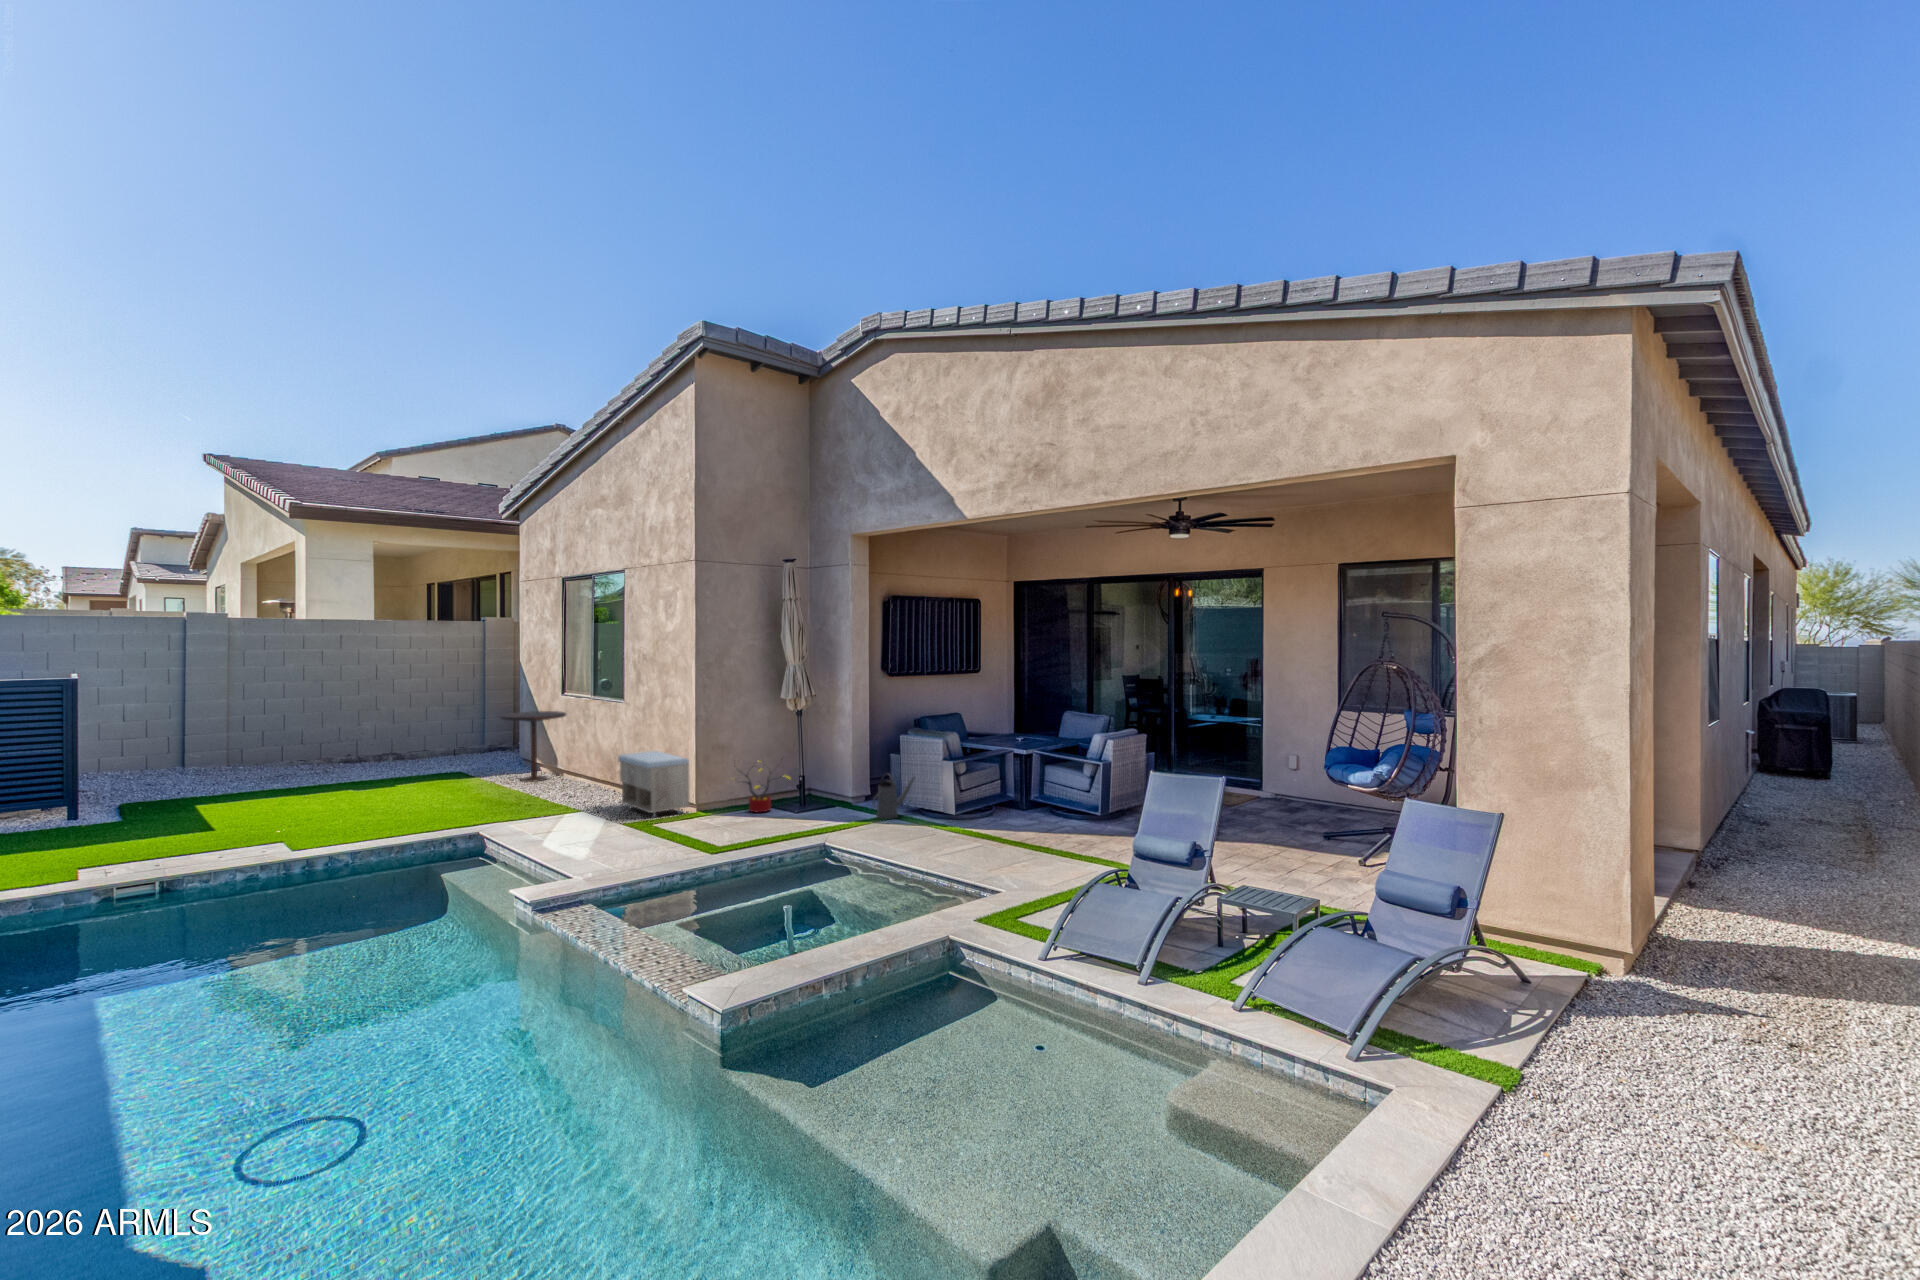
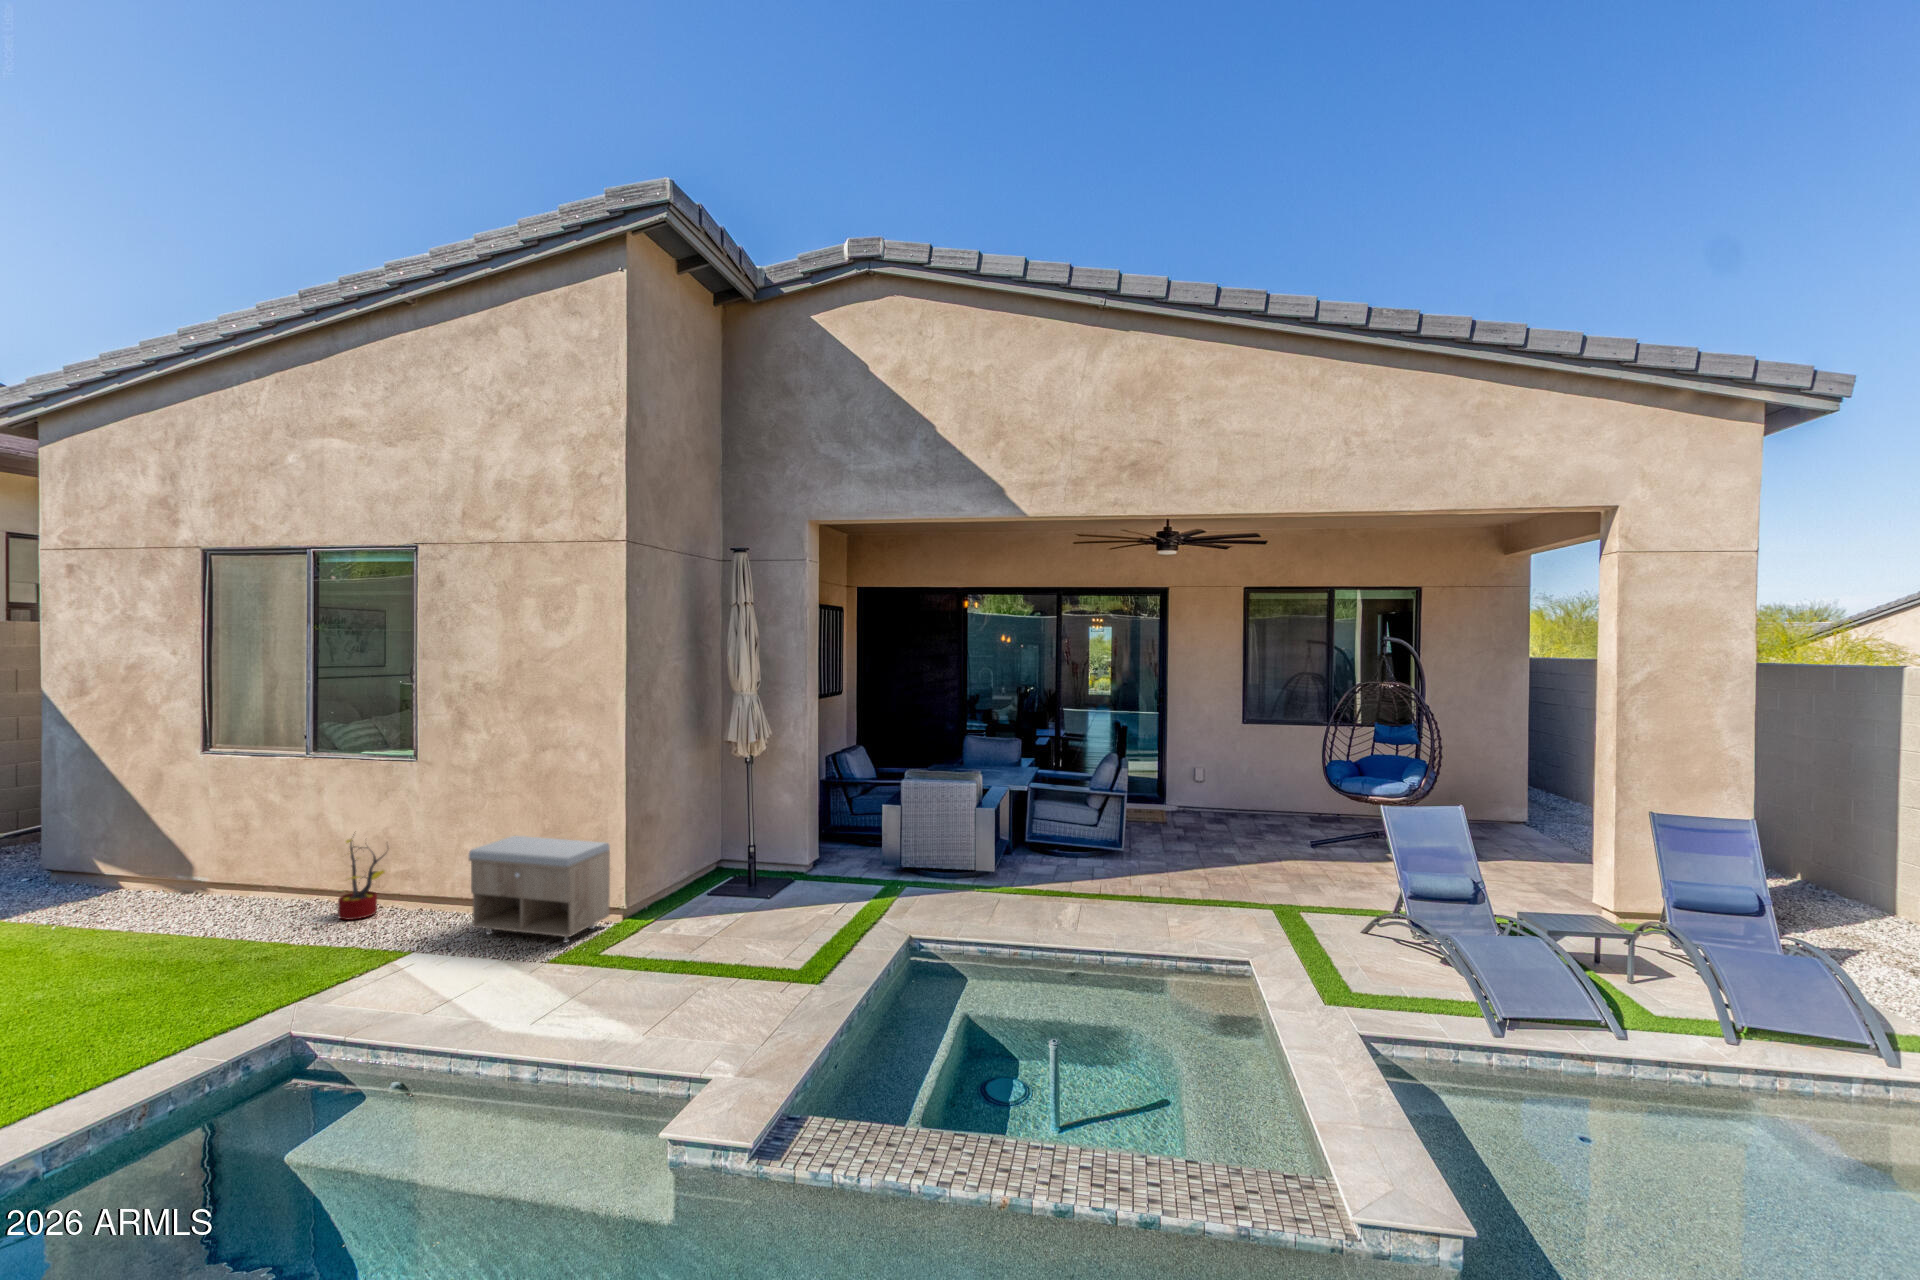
pedestal table: present [500,711,566,782] -> none [83,783,230,917]
decorative plant: present [744,766,790,812] -> present [338,838,385,920]
watering can: present [873,774,915,819] -> none [867,829,897,890]

